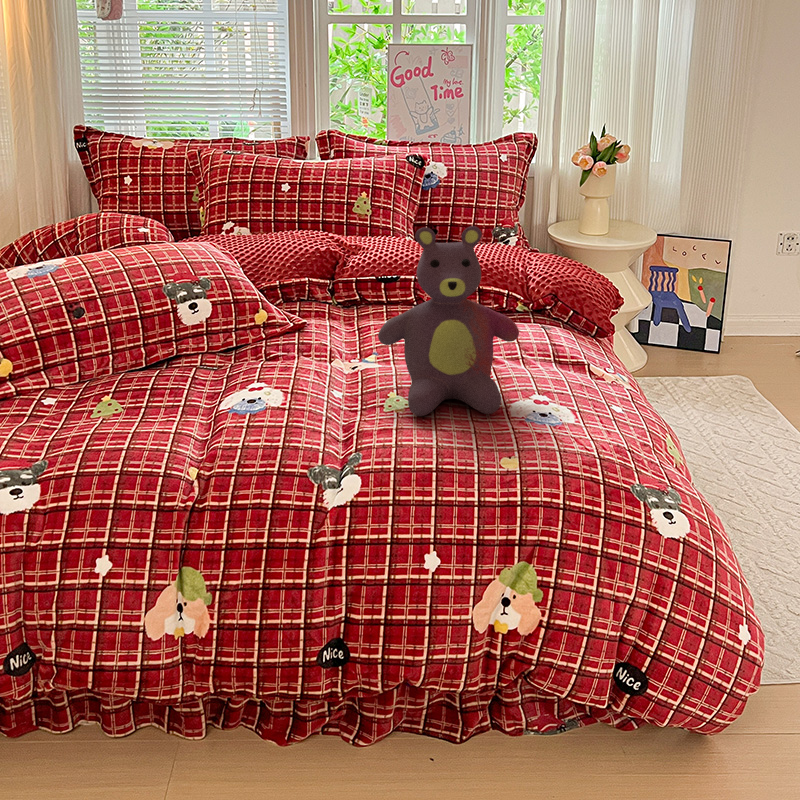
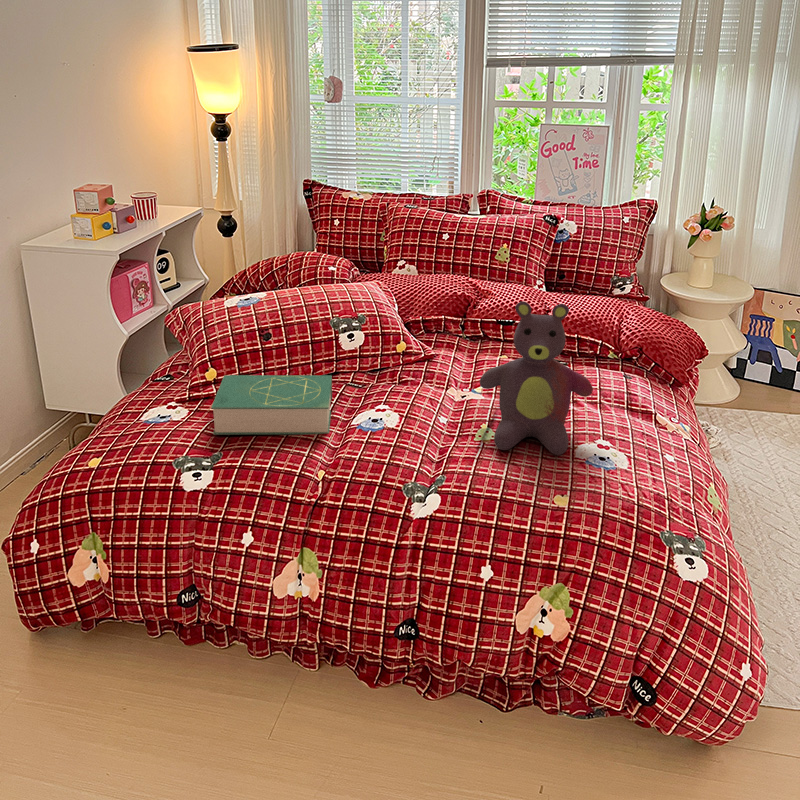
book: none [27,354,191,440] -> present [211,375,332,435]

